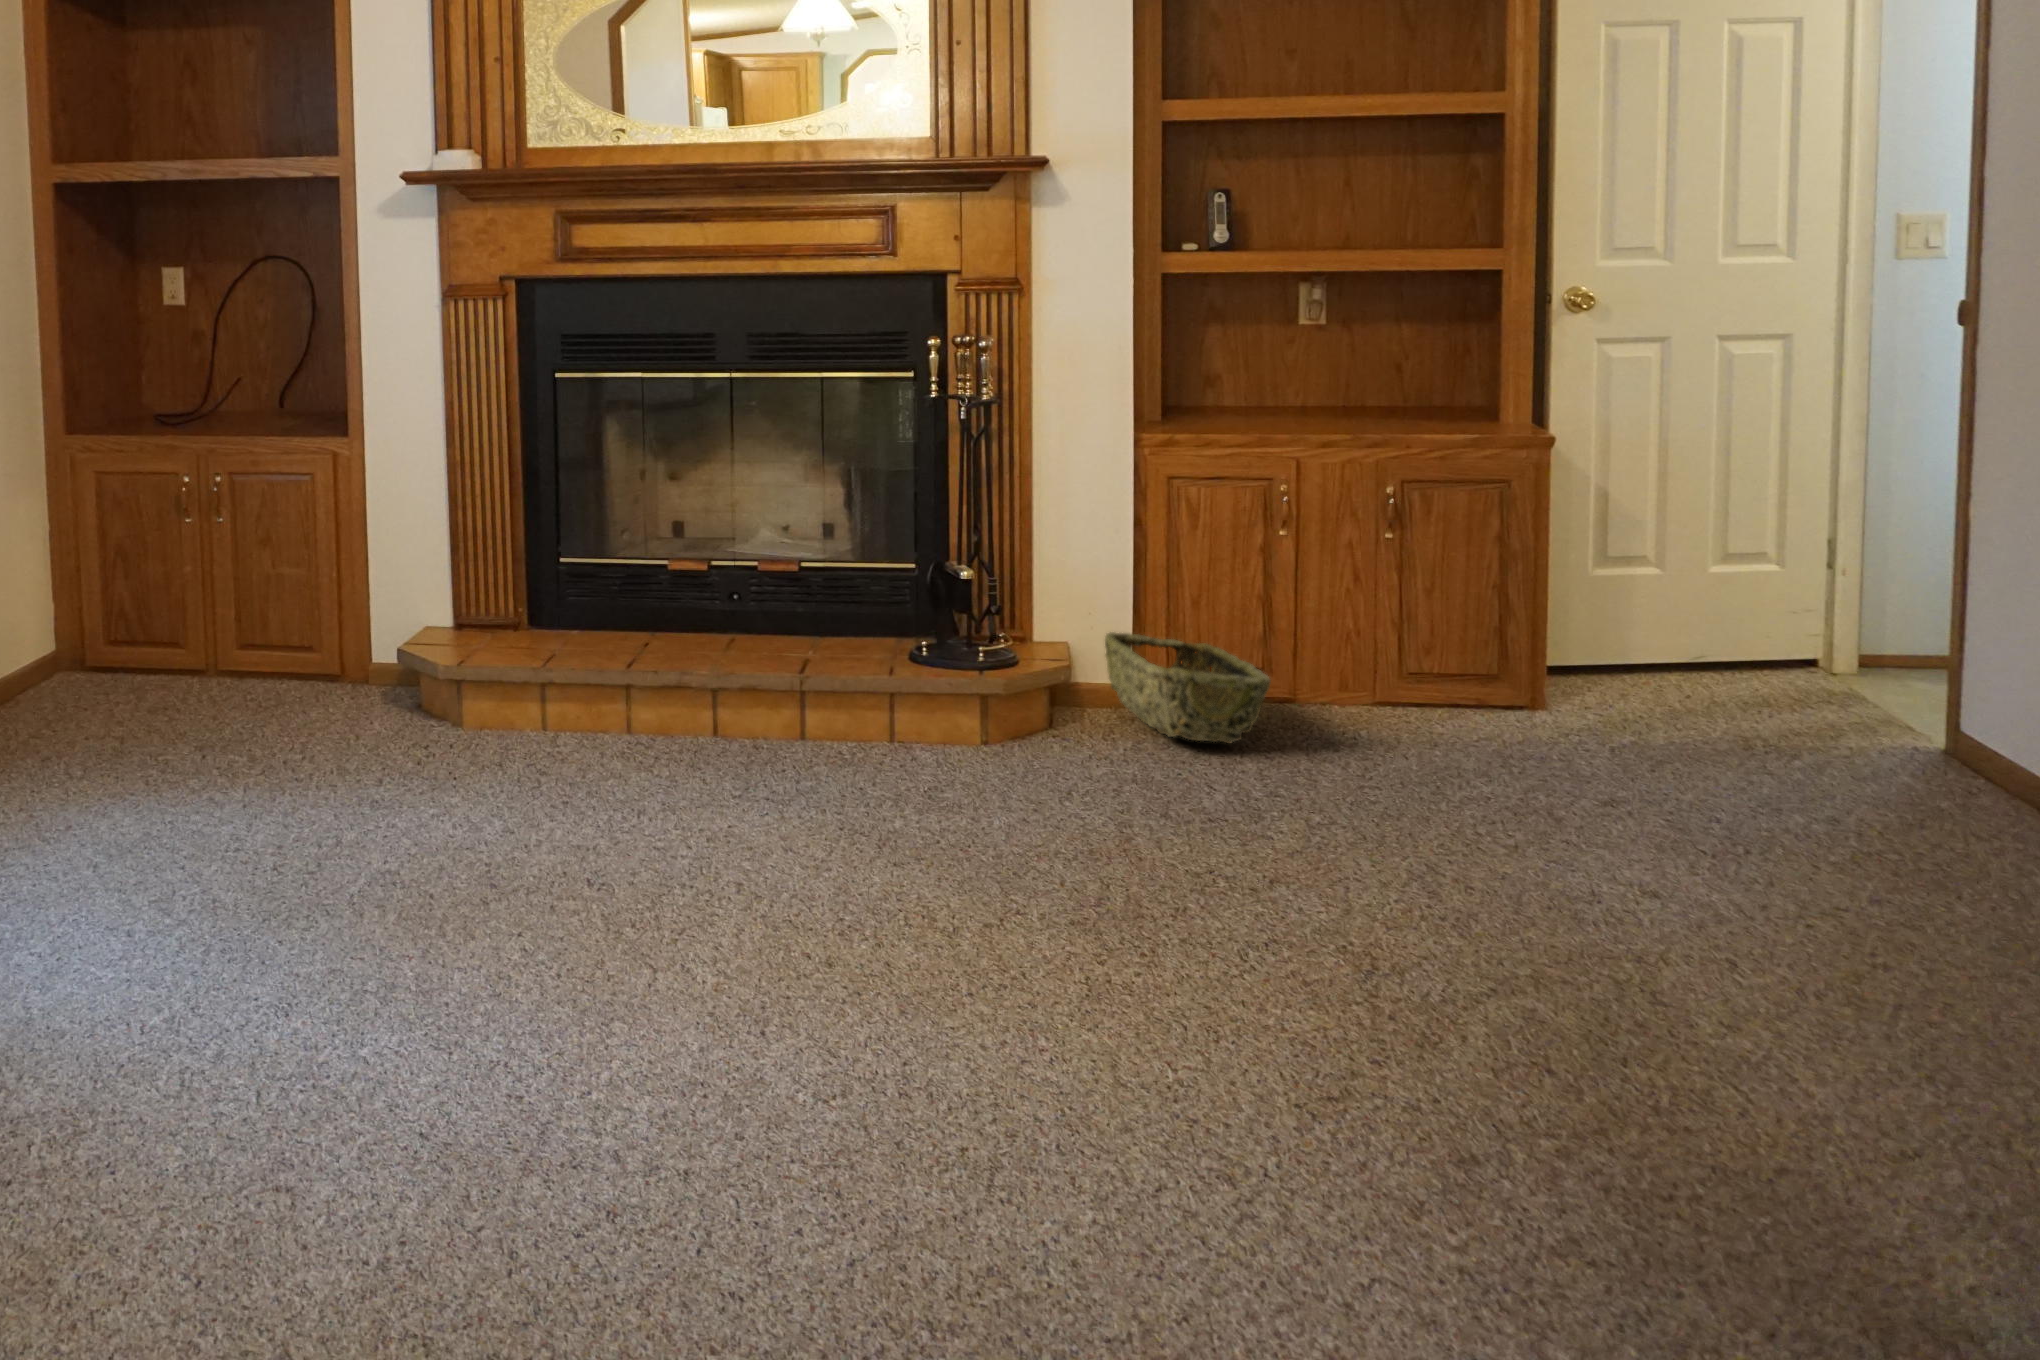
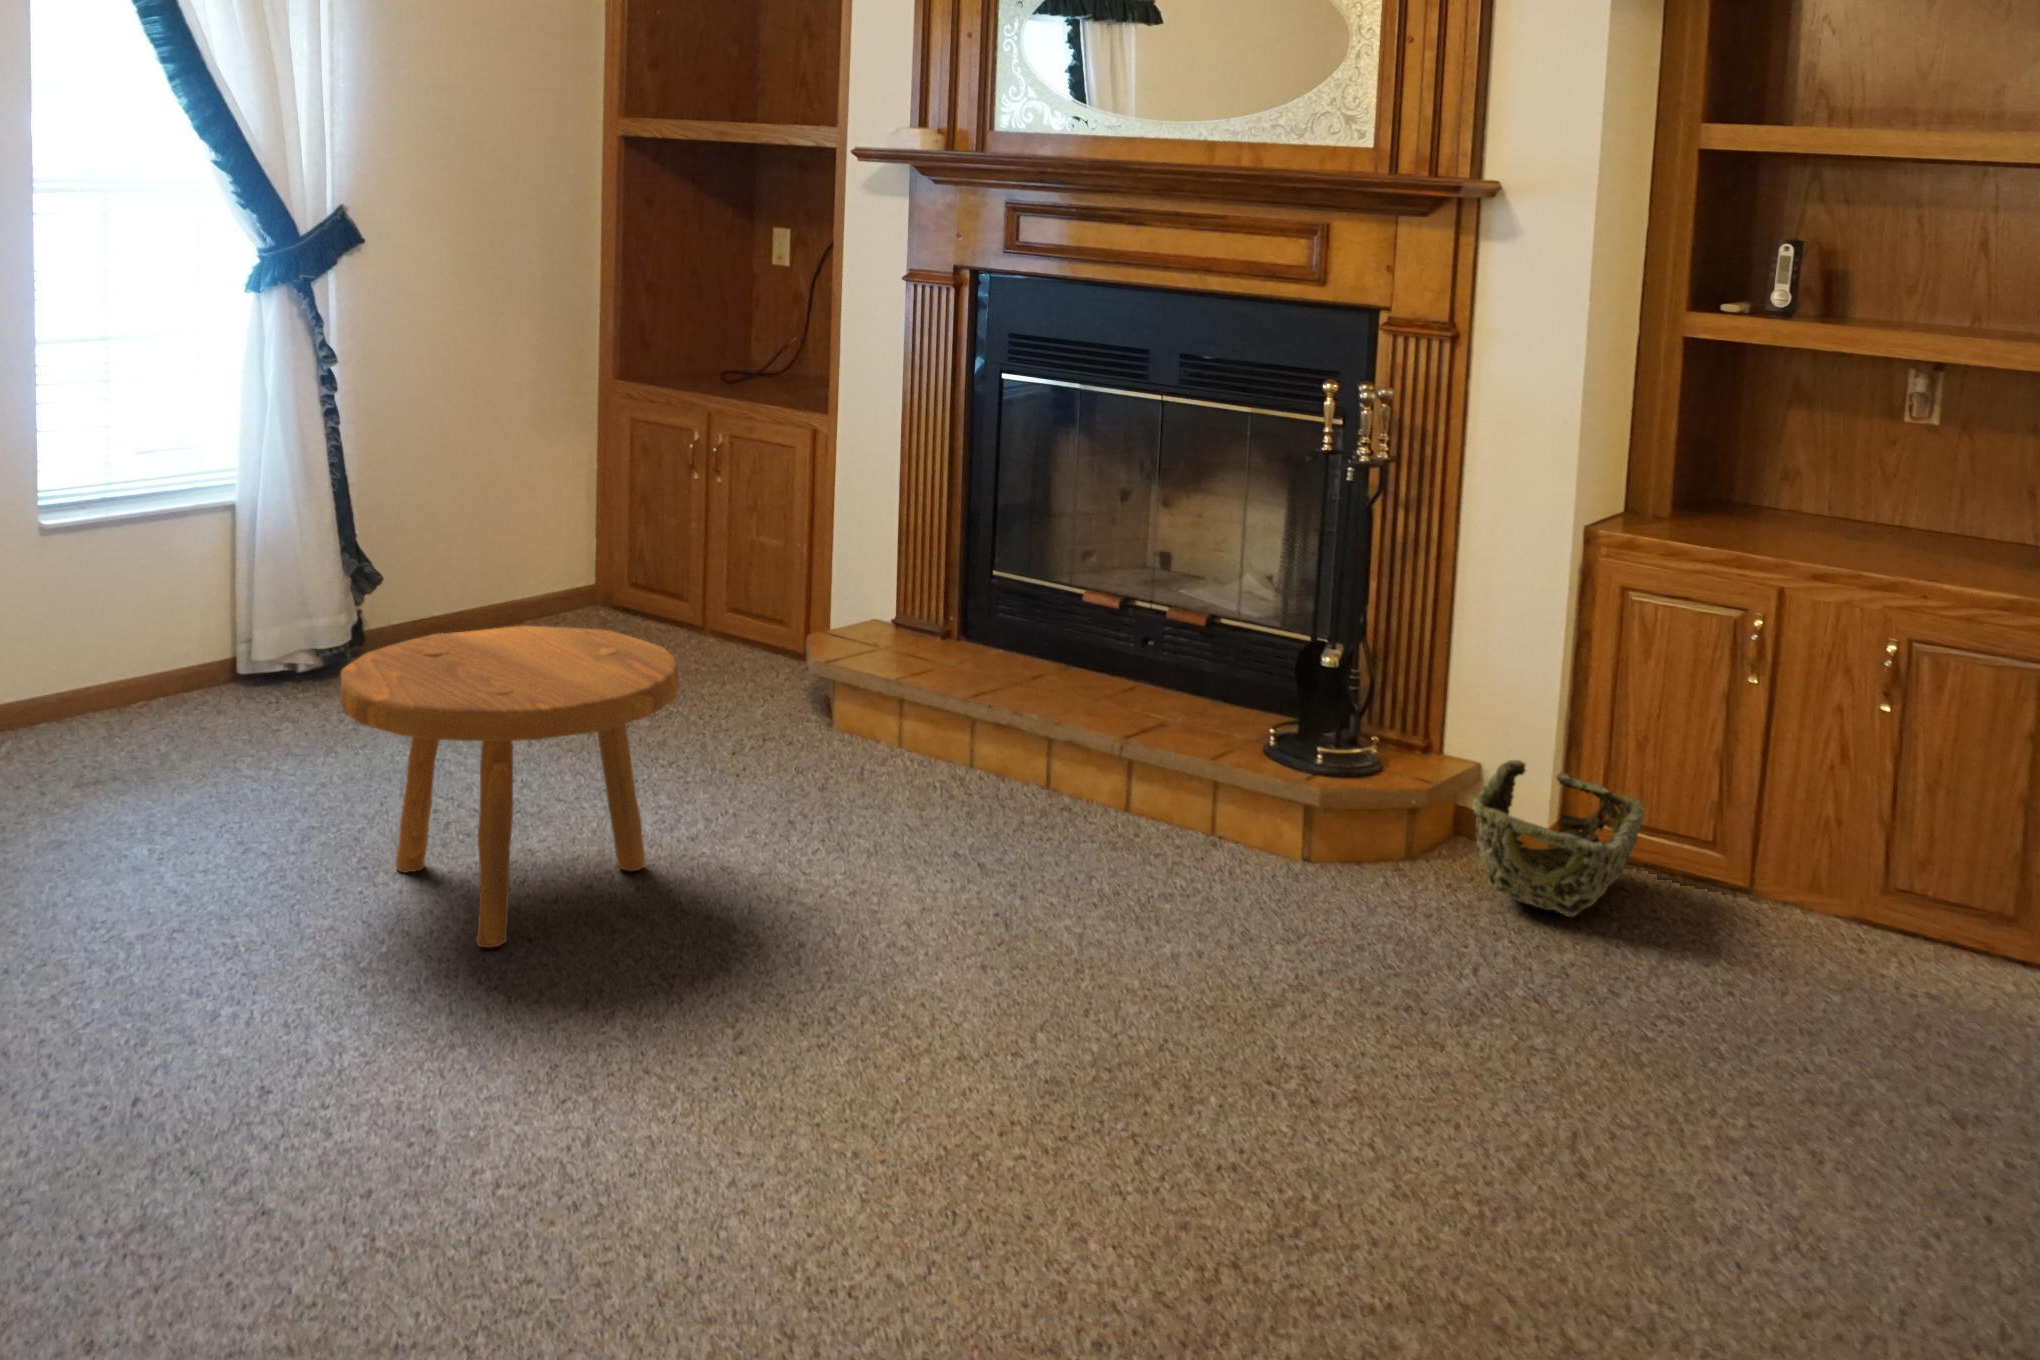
footstool: none [265,663,603,994] -> present [340,626,679,948]

